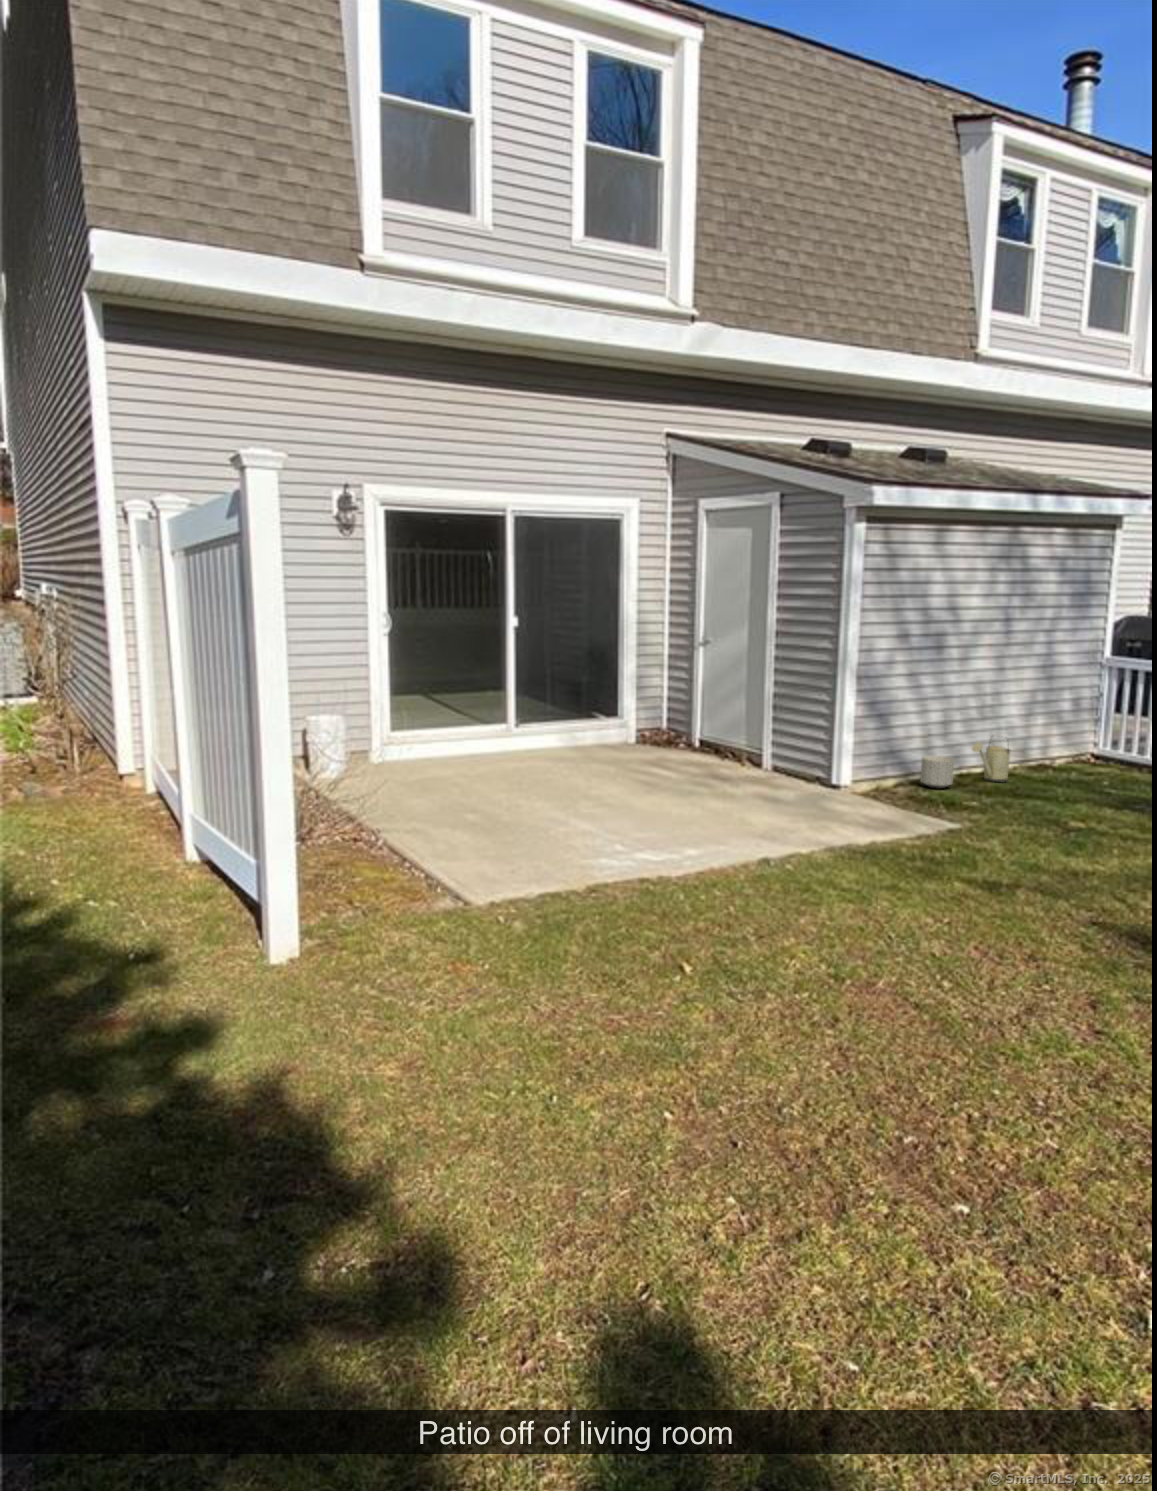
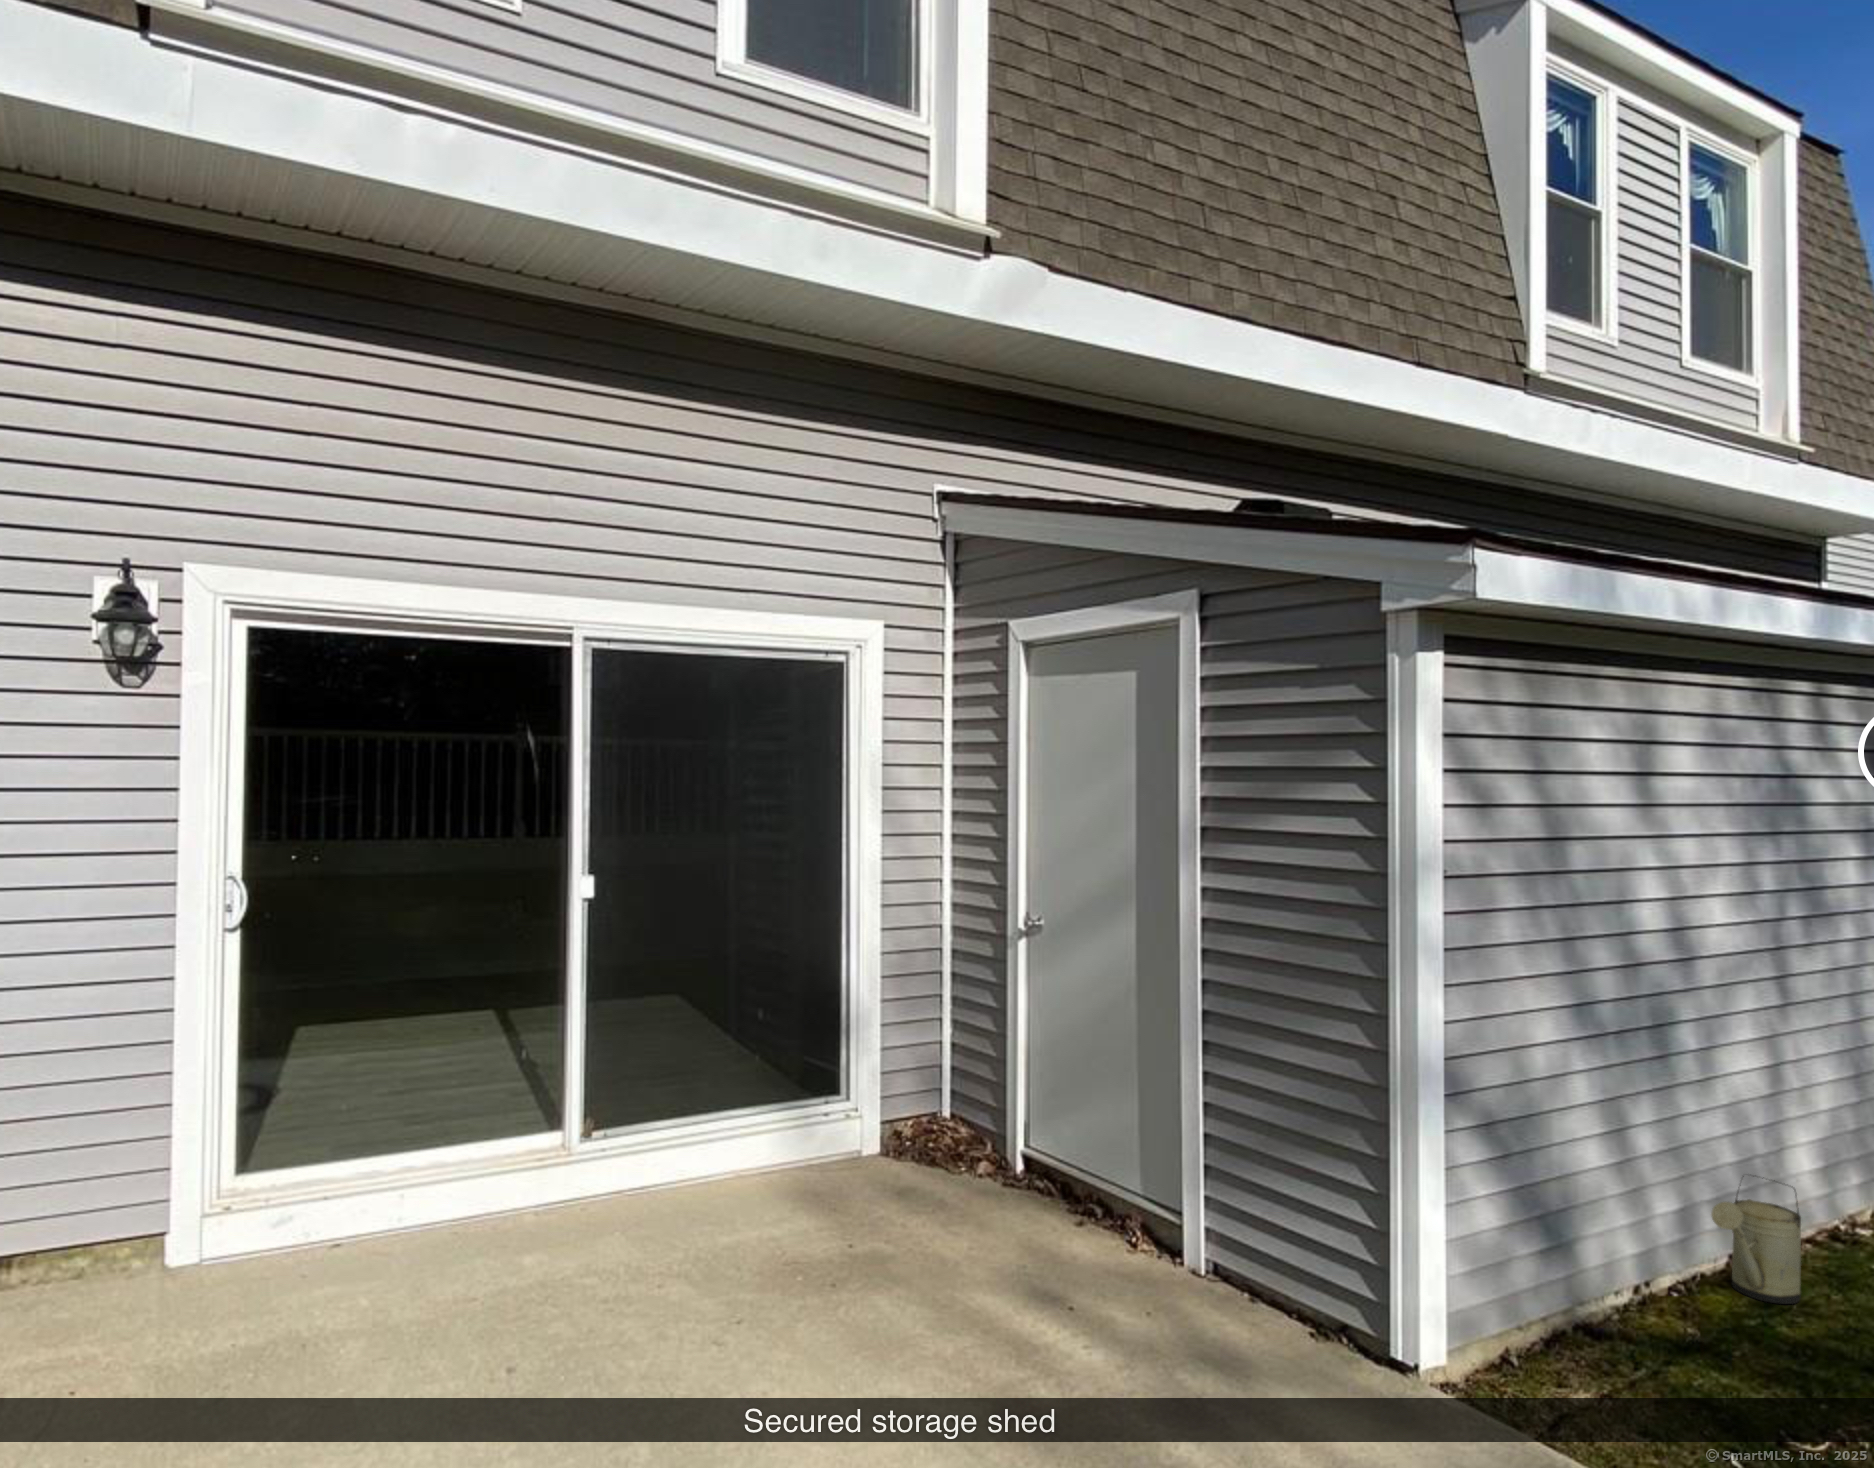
planter: present [920,756,954,789] -> none [1604,1248,1699,1351]

